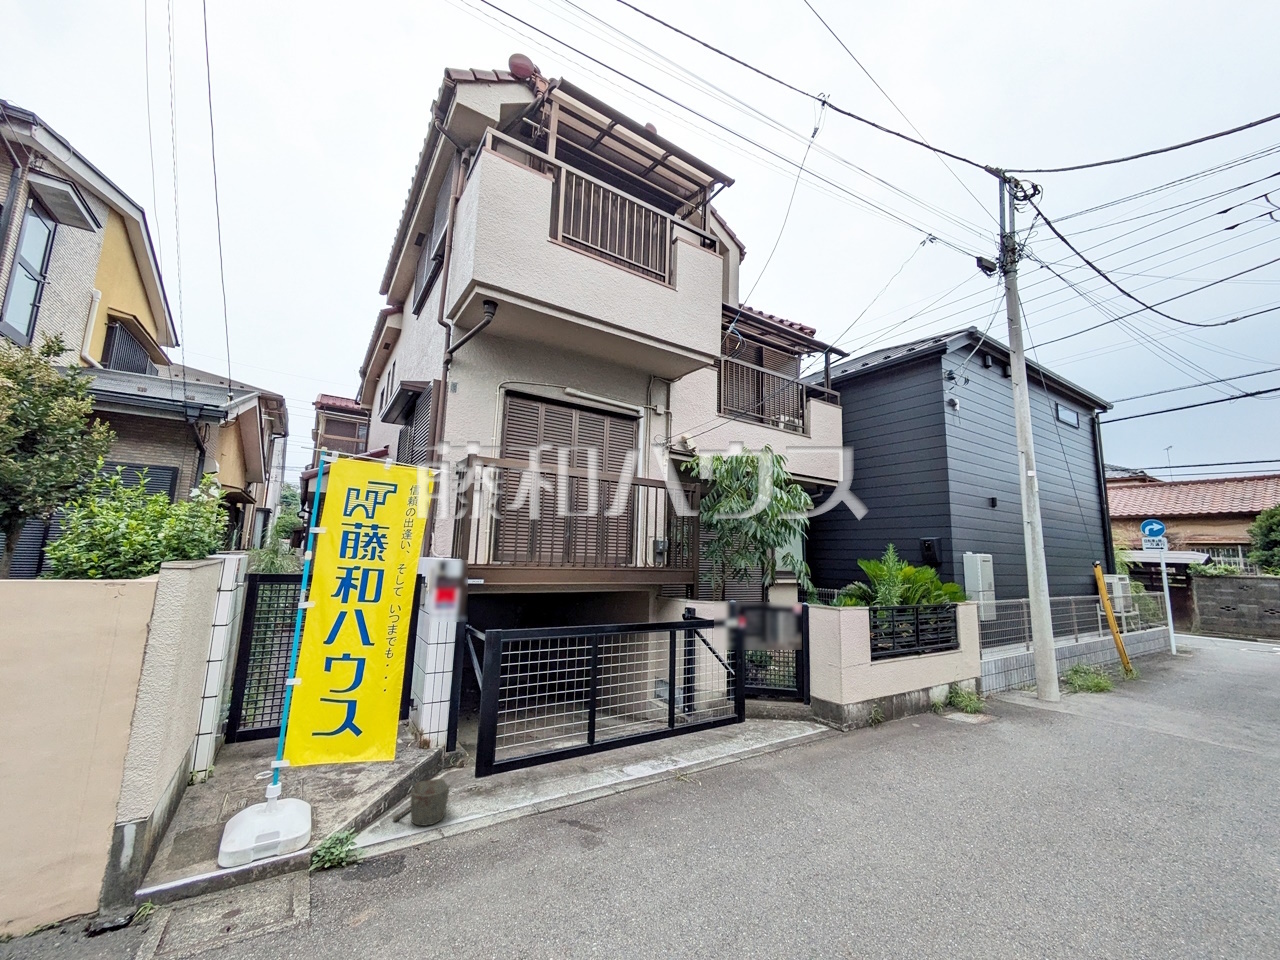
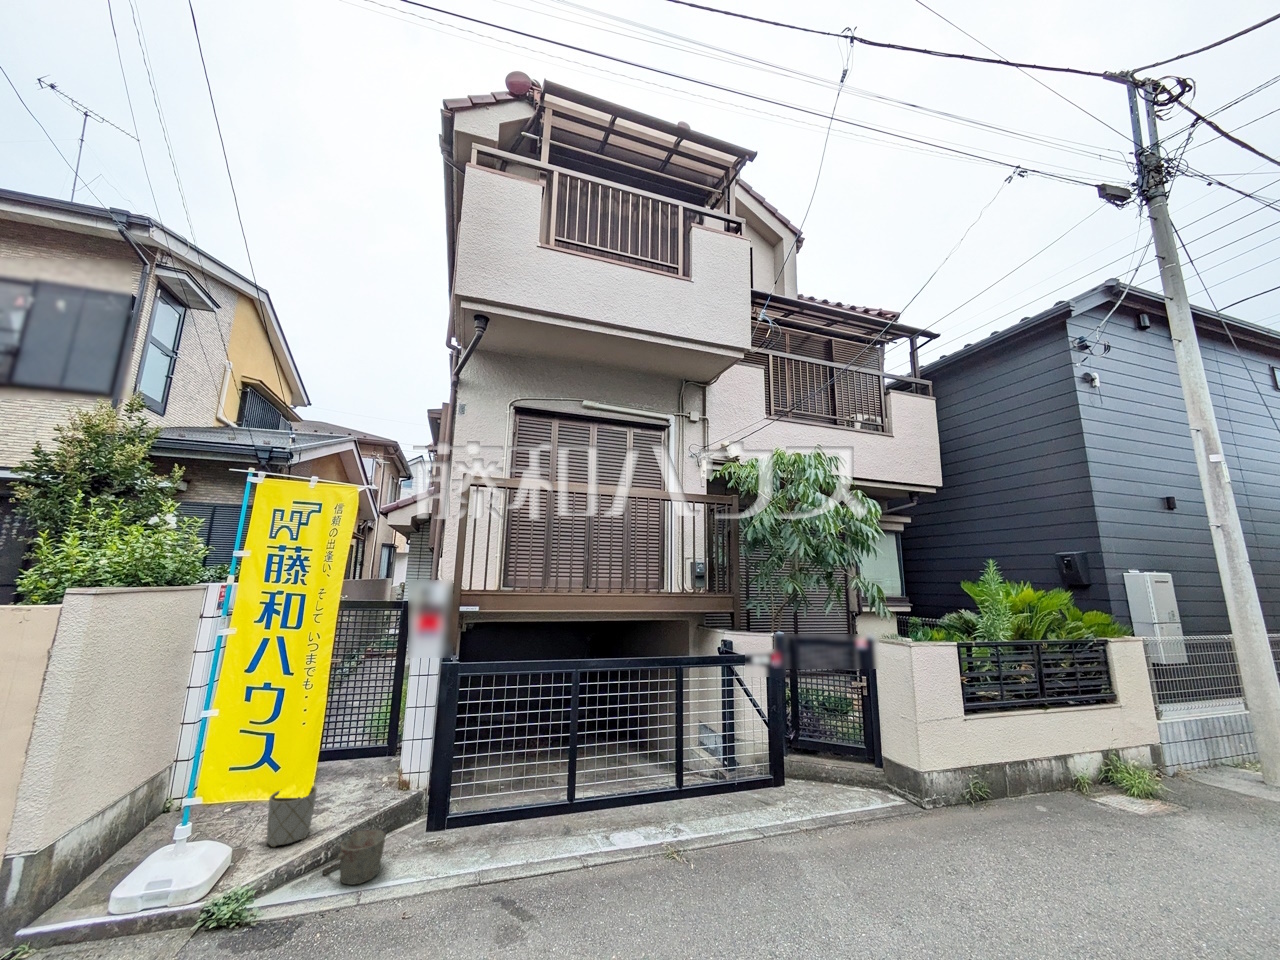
planter: none [328,746,372,803] -> present [267,786,317,847]

